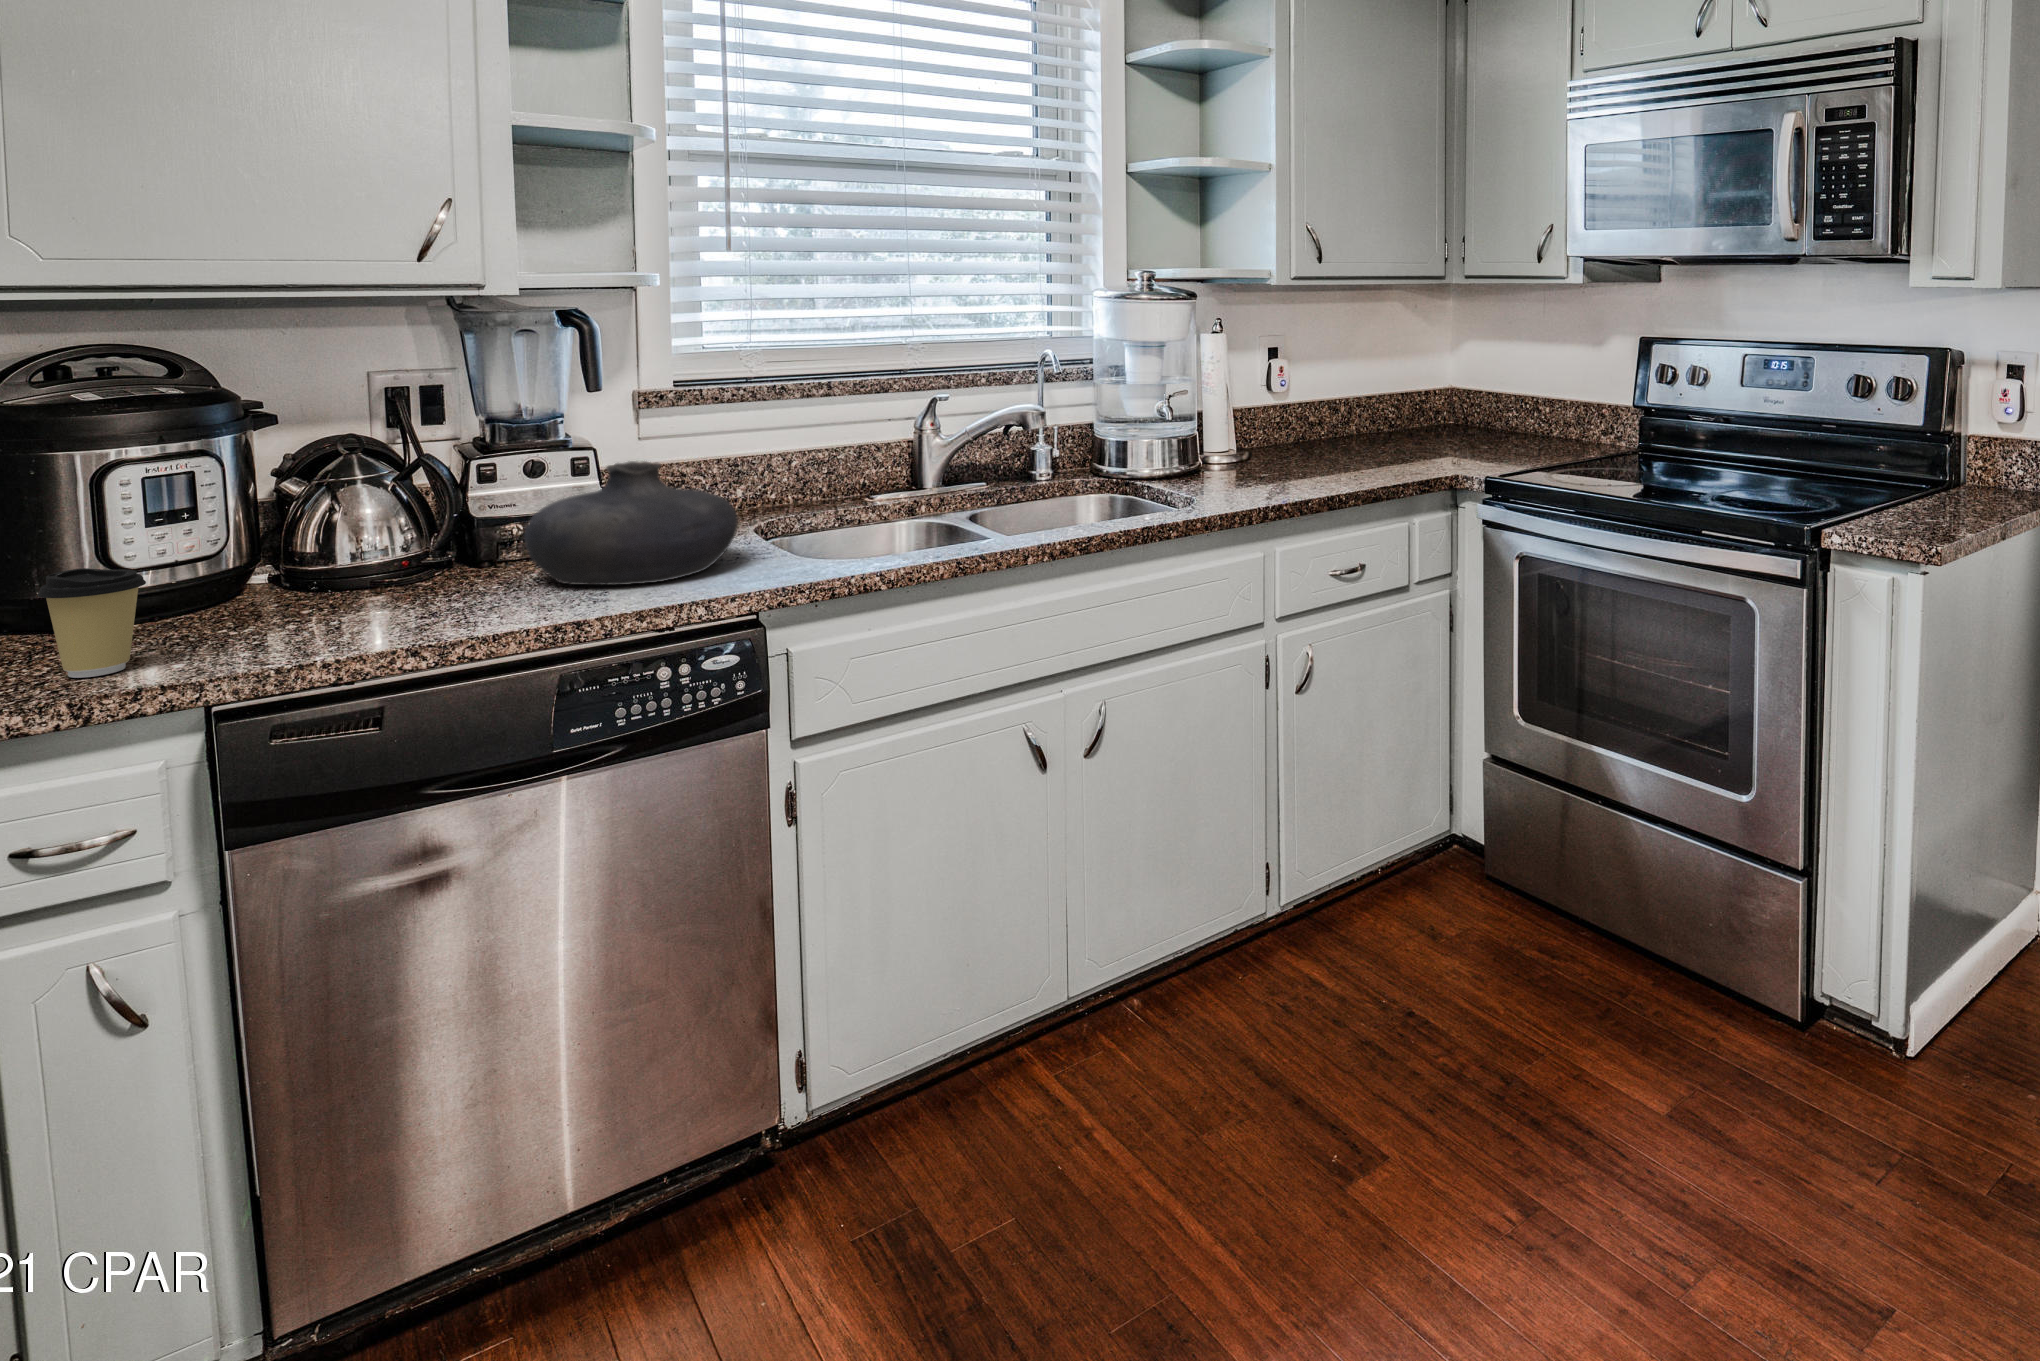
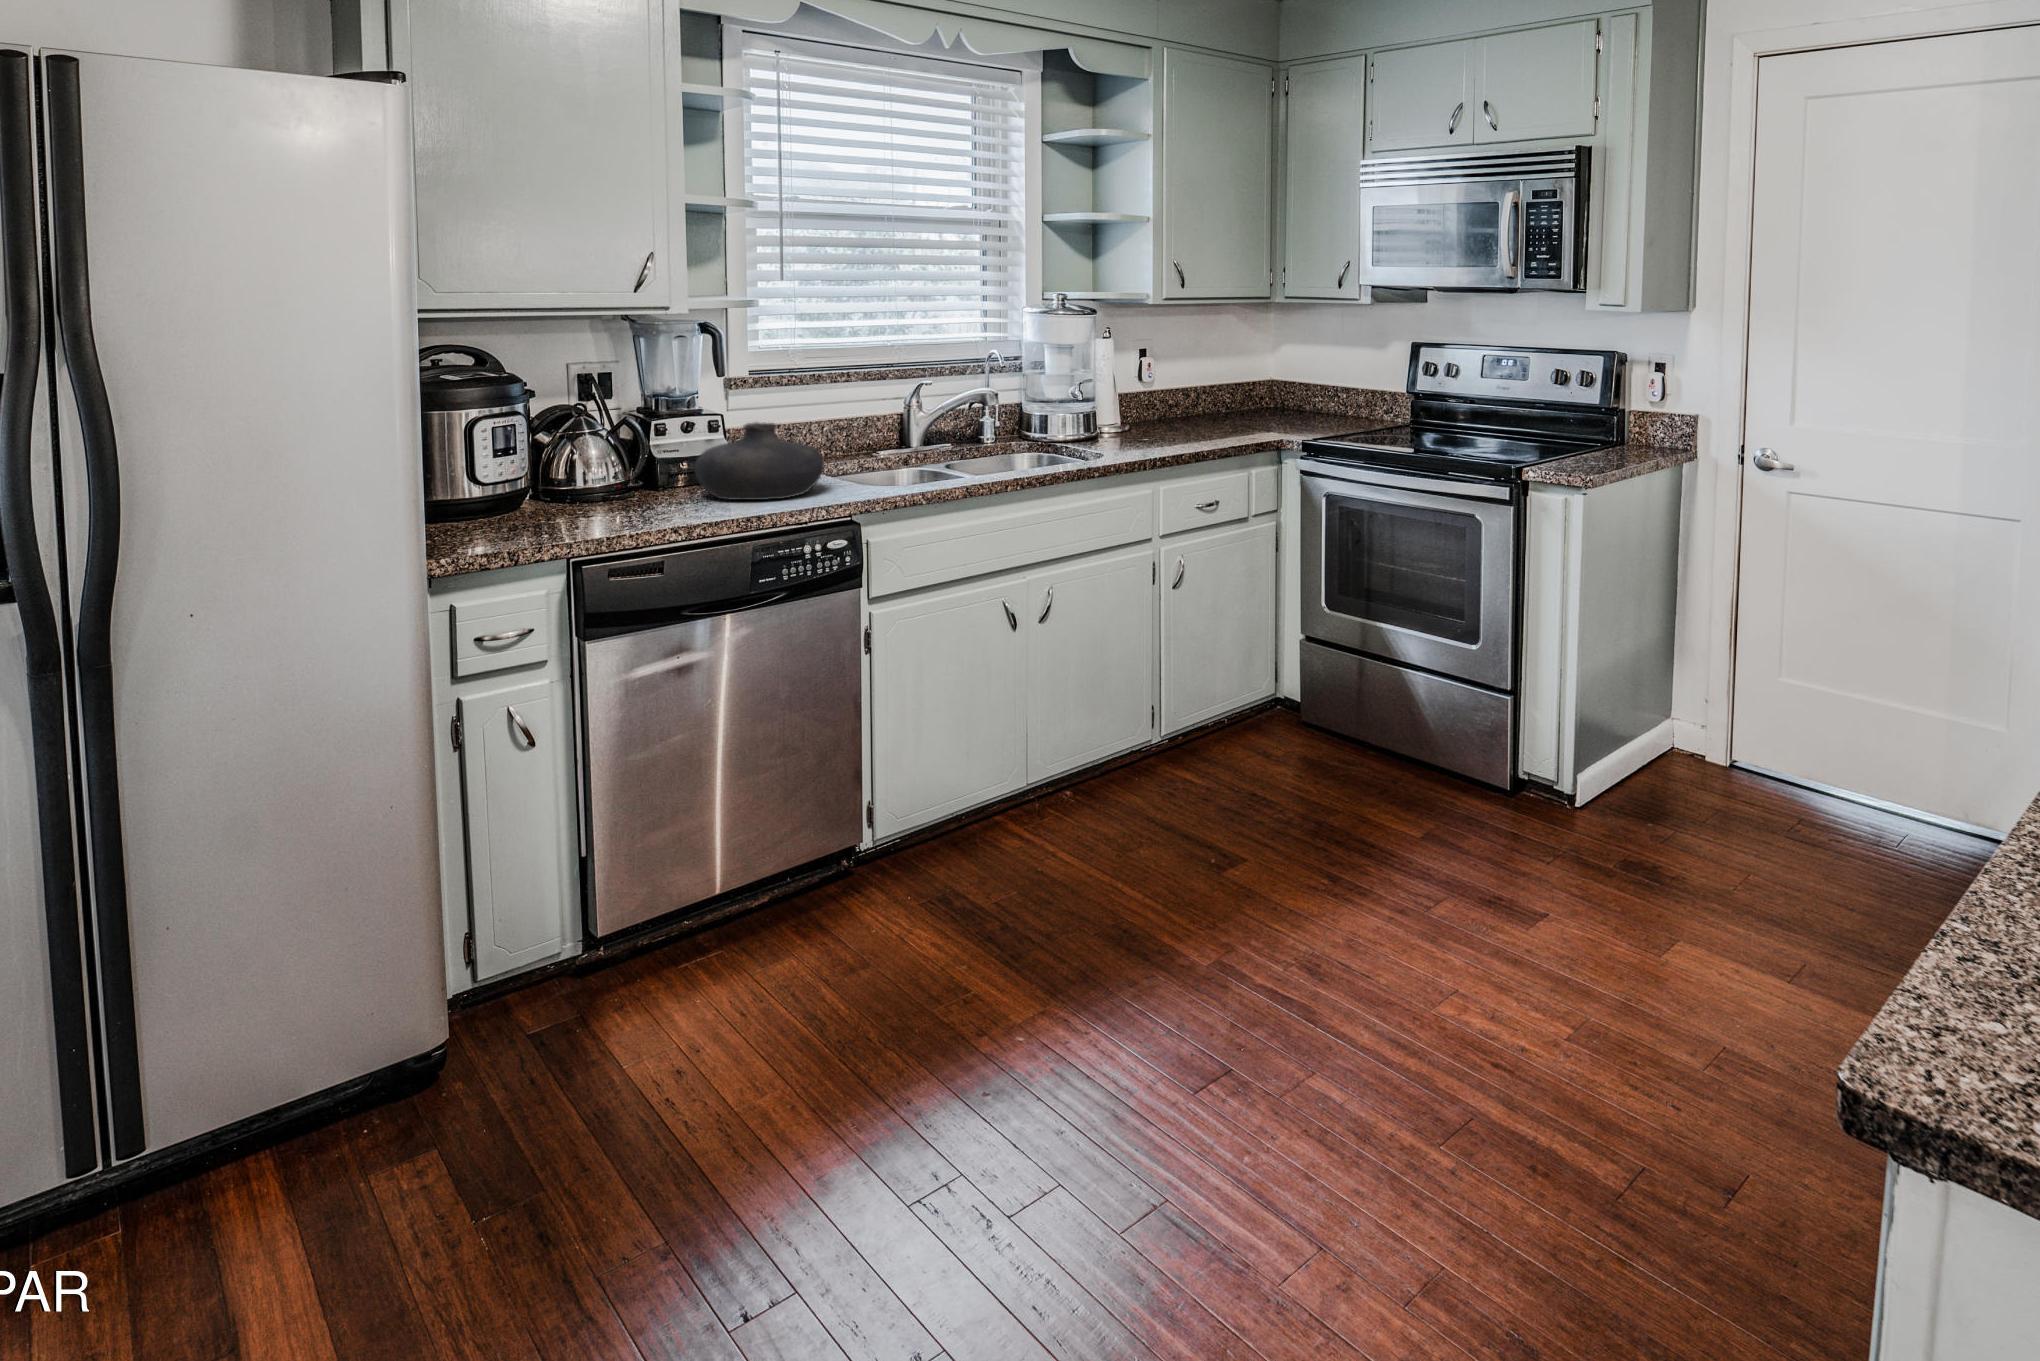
coffee cup: present [37,568,146,678] -> none [474,478,527,541]

